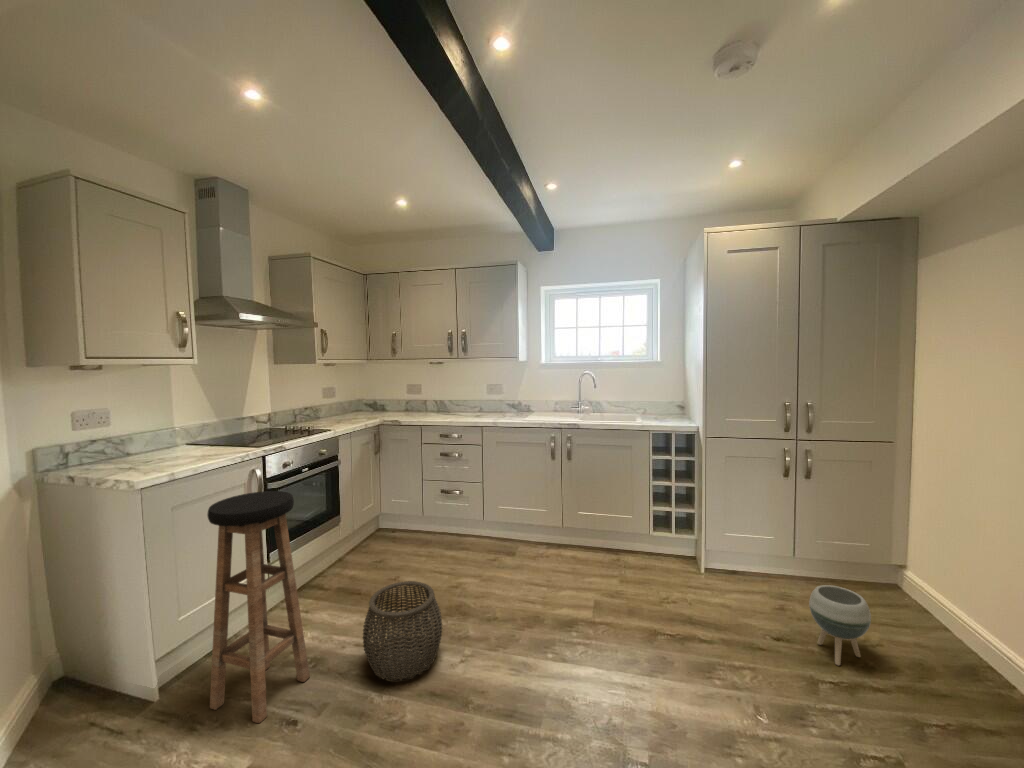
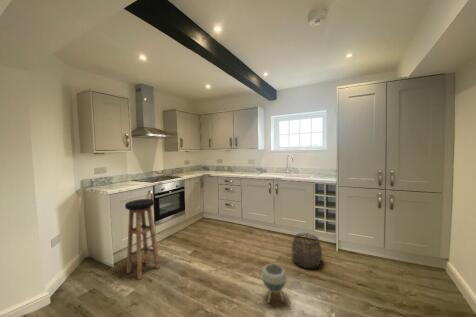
woven basket: present [363,581,442,681] -> present [292,233,322,268]
planter: present [809,585,871,665] -> present [262,264,287,302]

